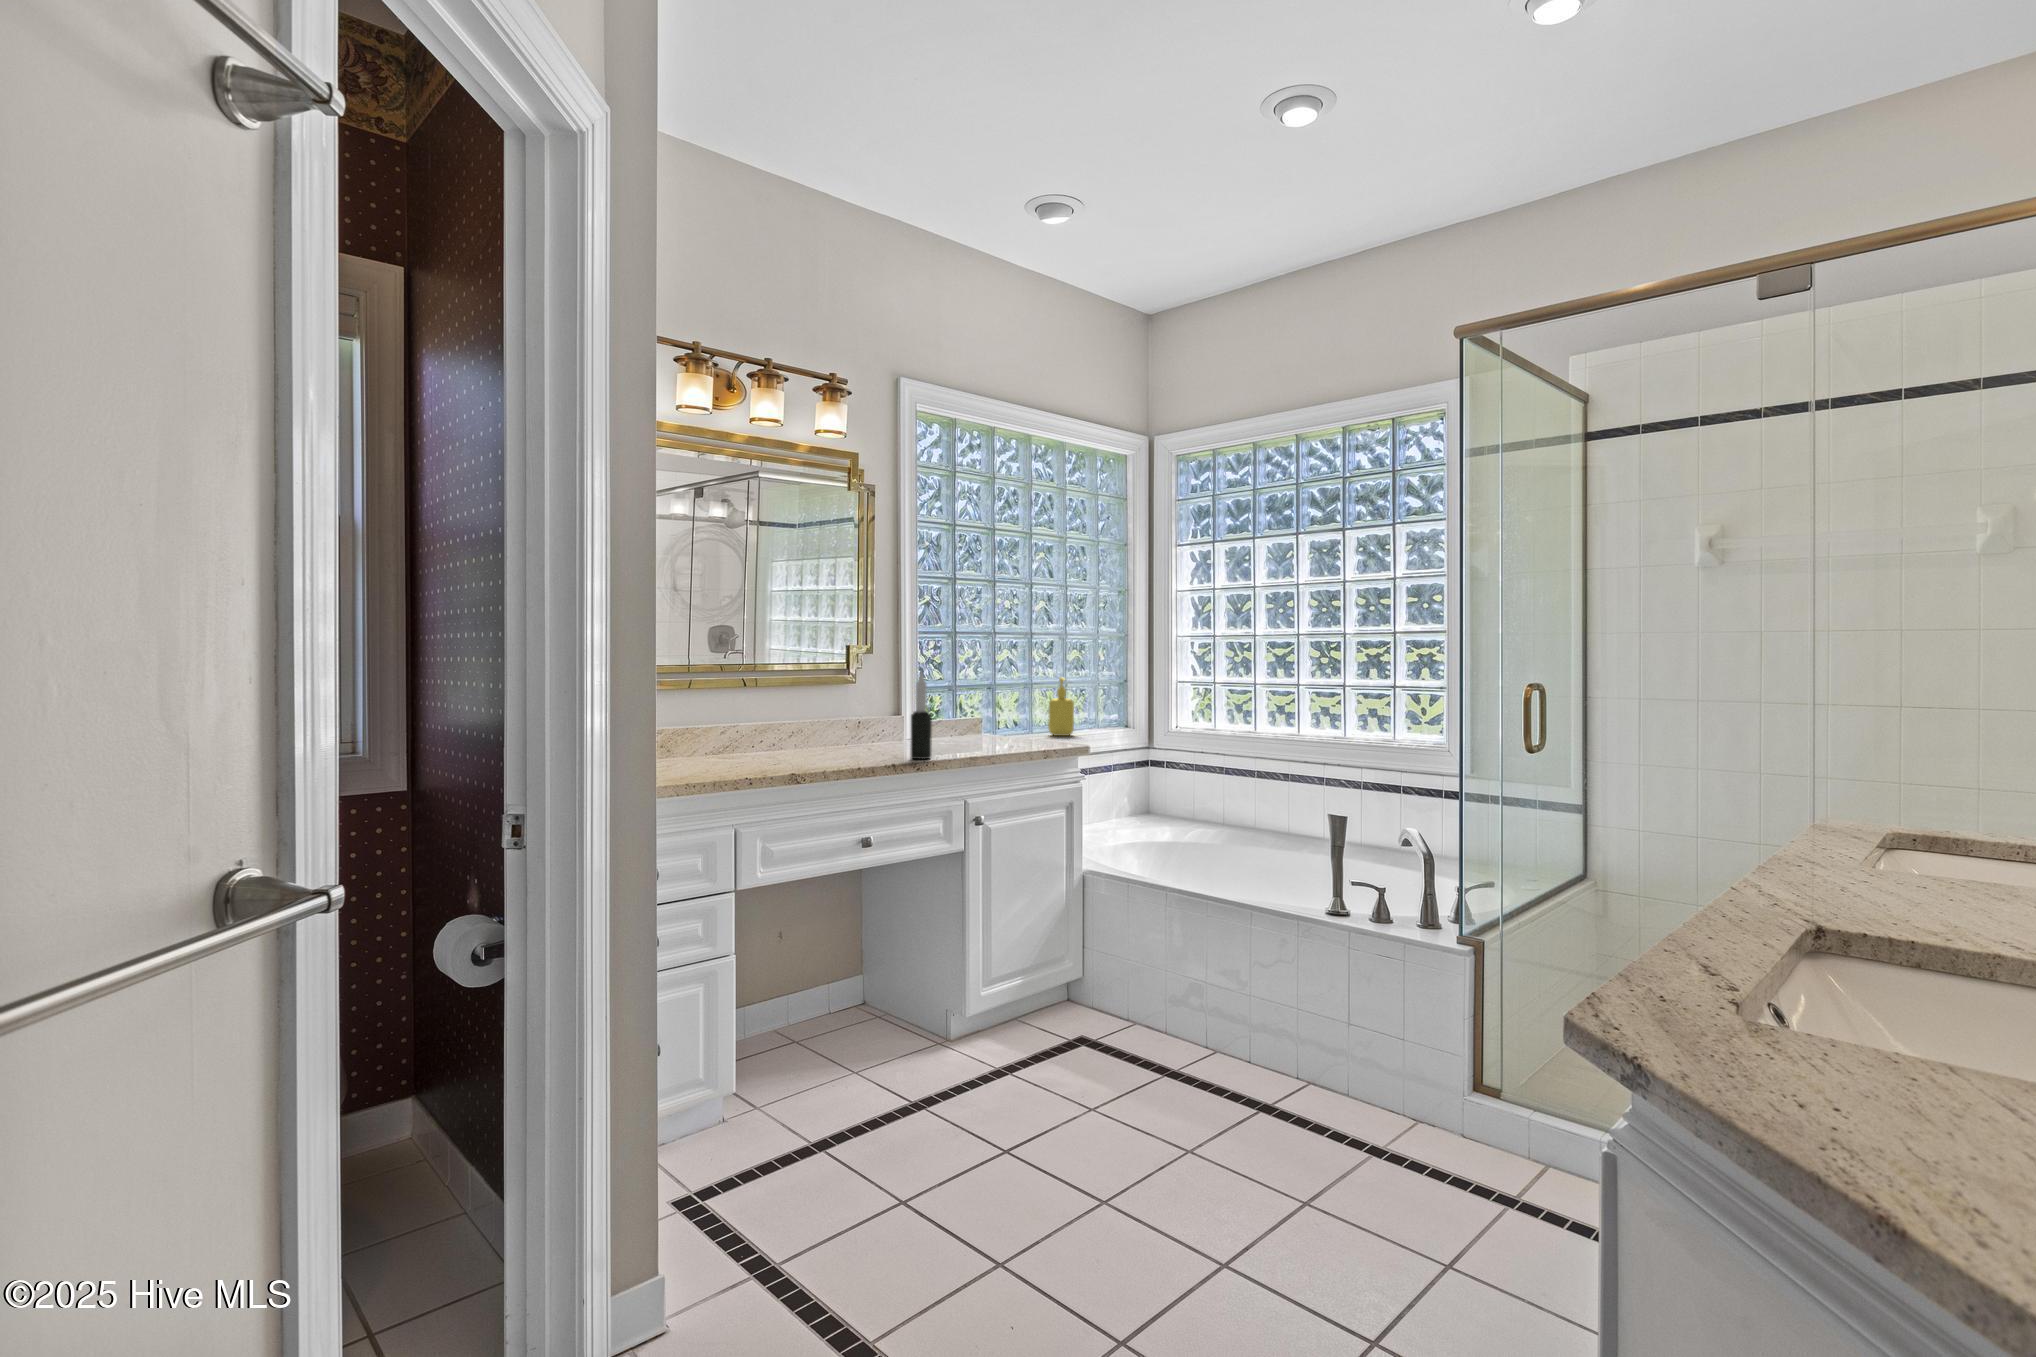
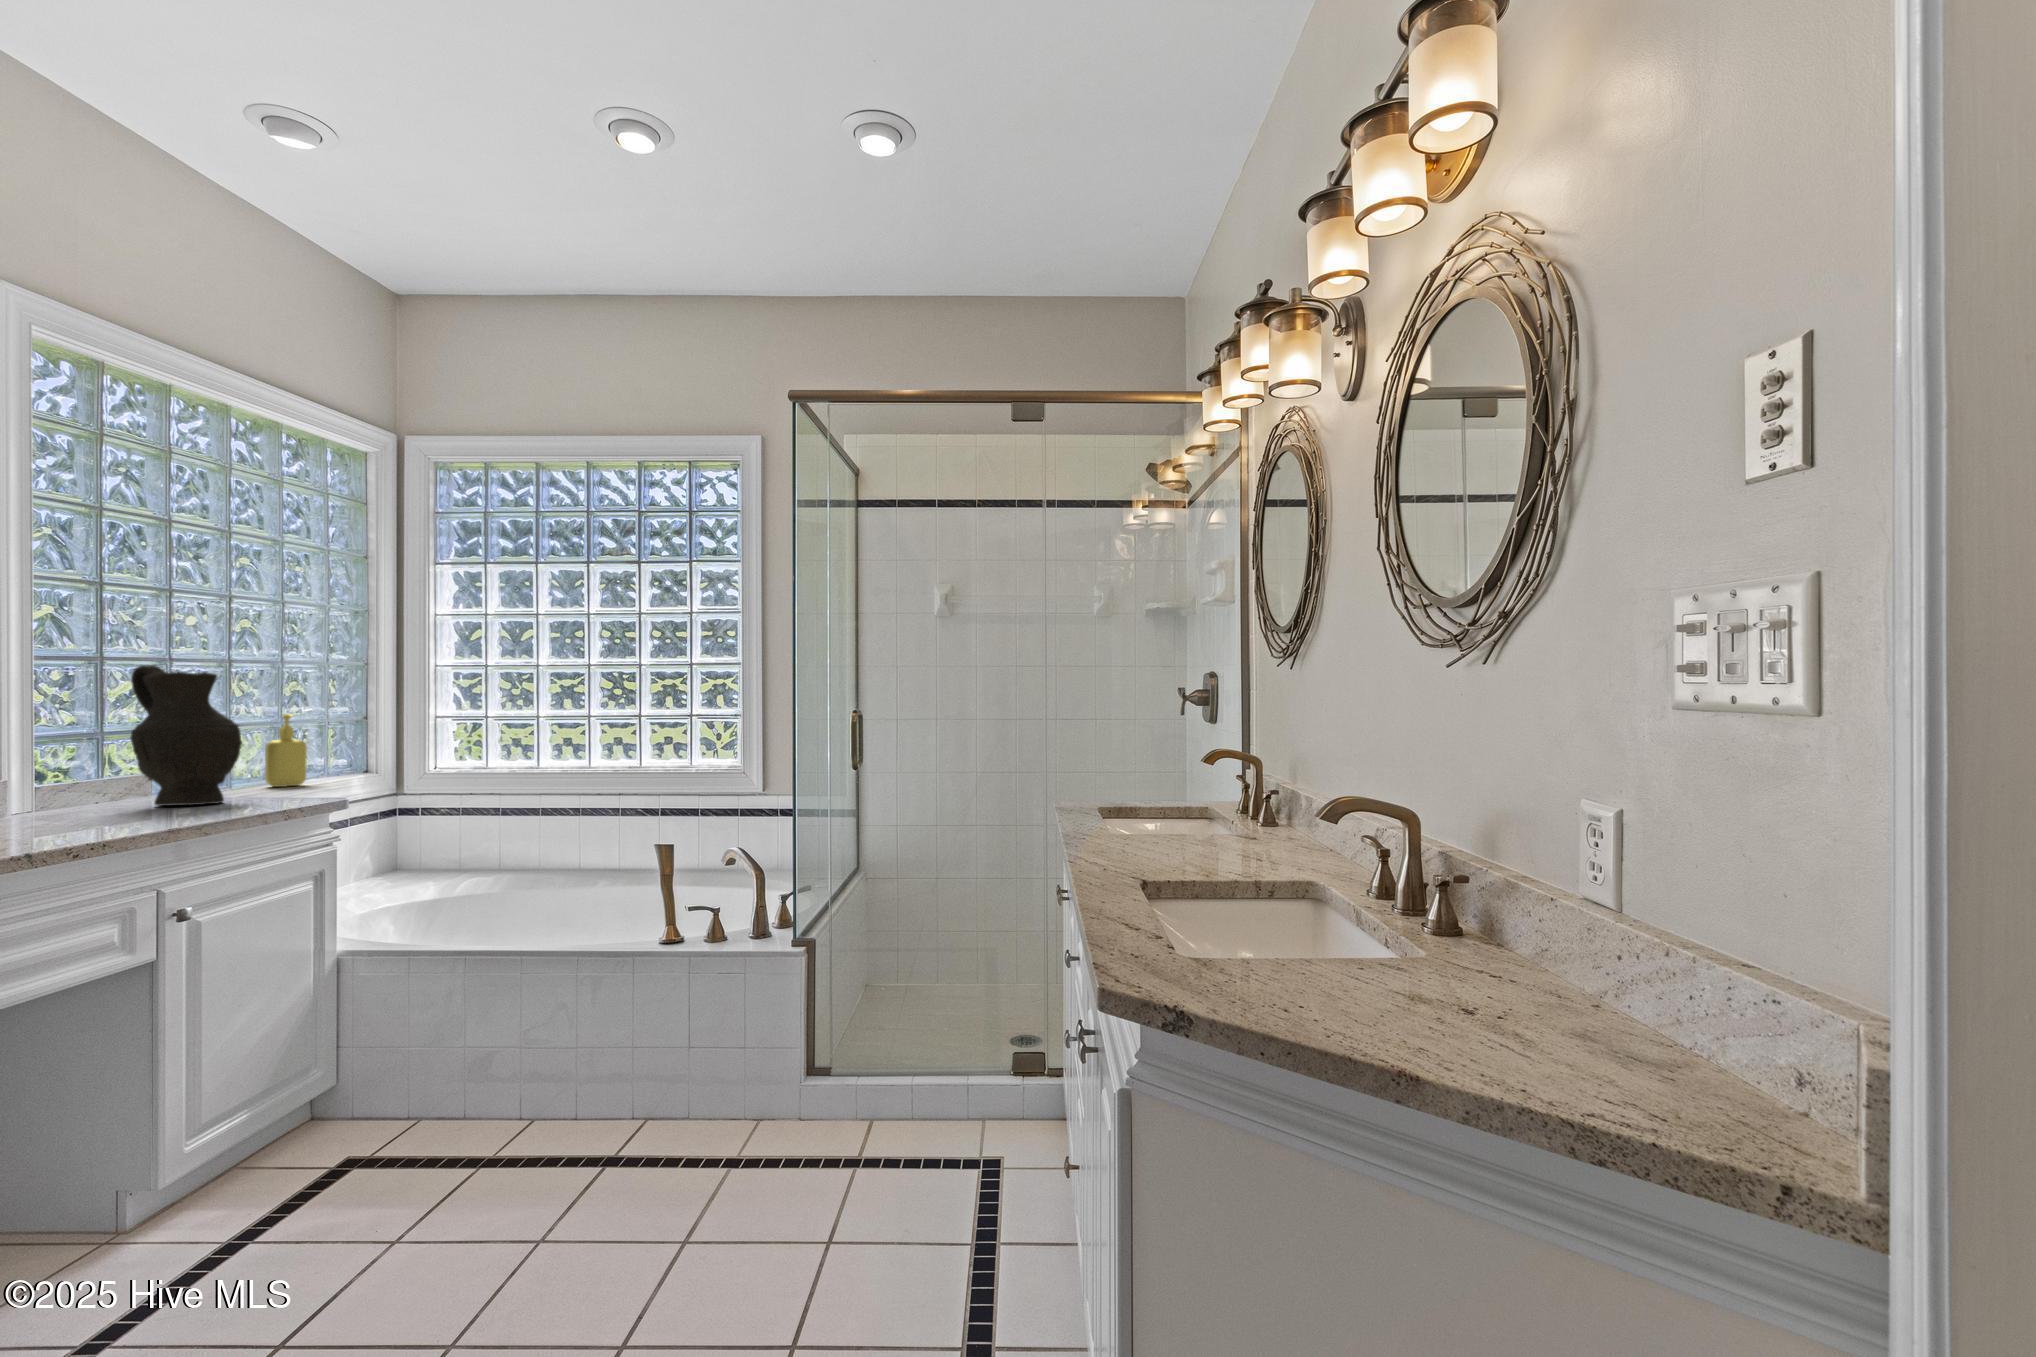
decorative vase: none [963,640,1024,746] -> present [130,665,242,806]
candle: present [911,672,932,759] -> none [50,705,93,833]

